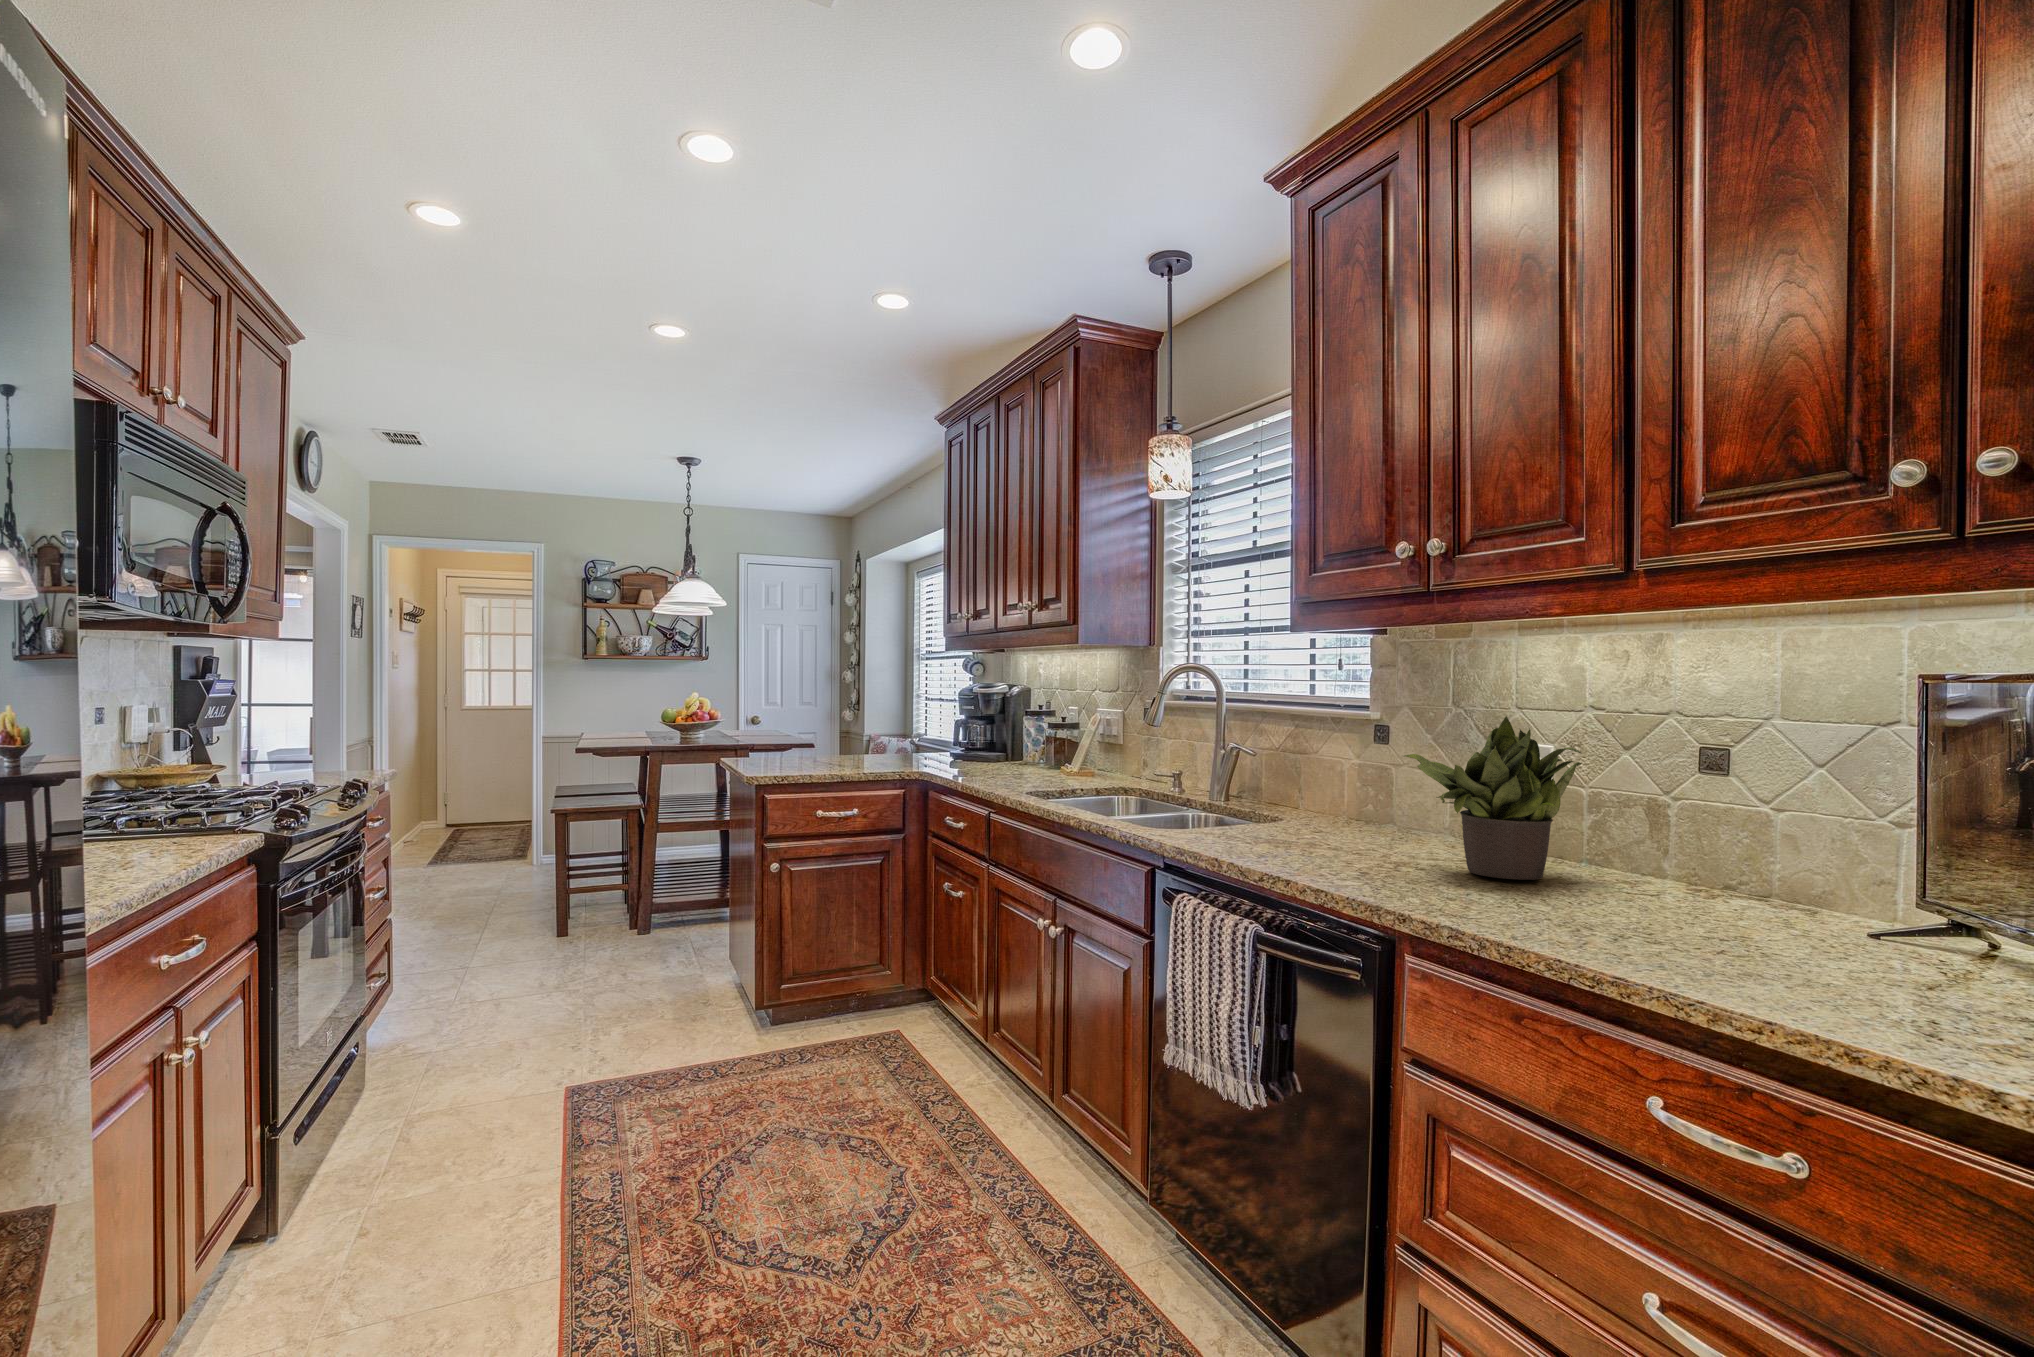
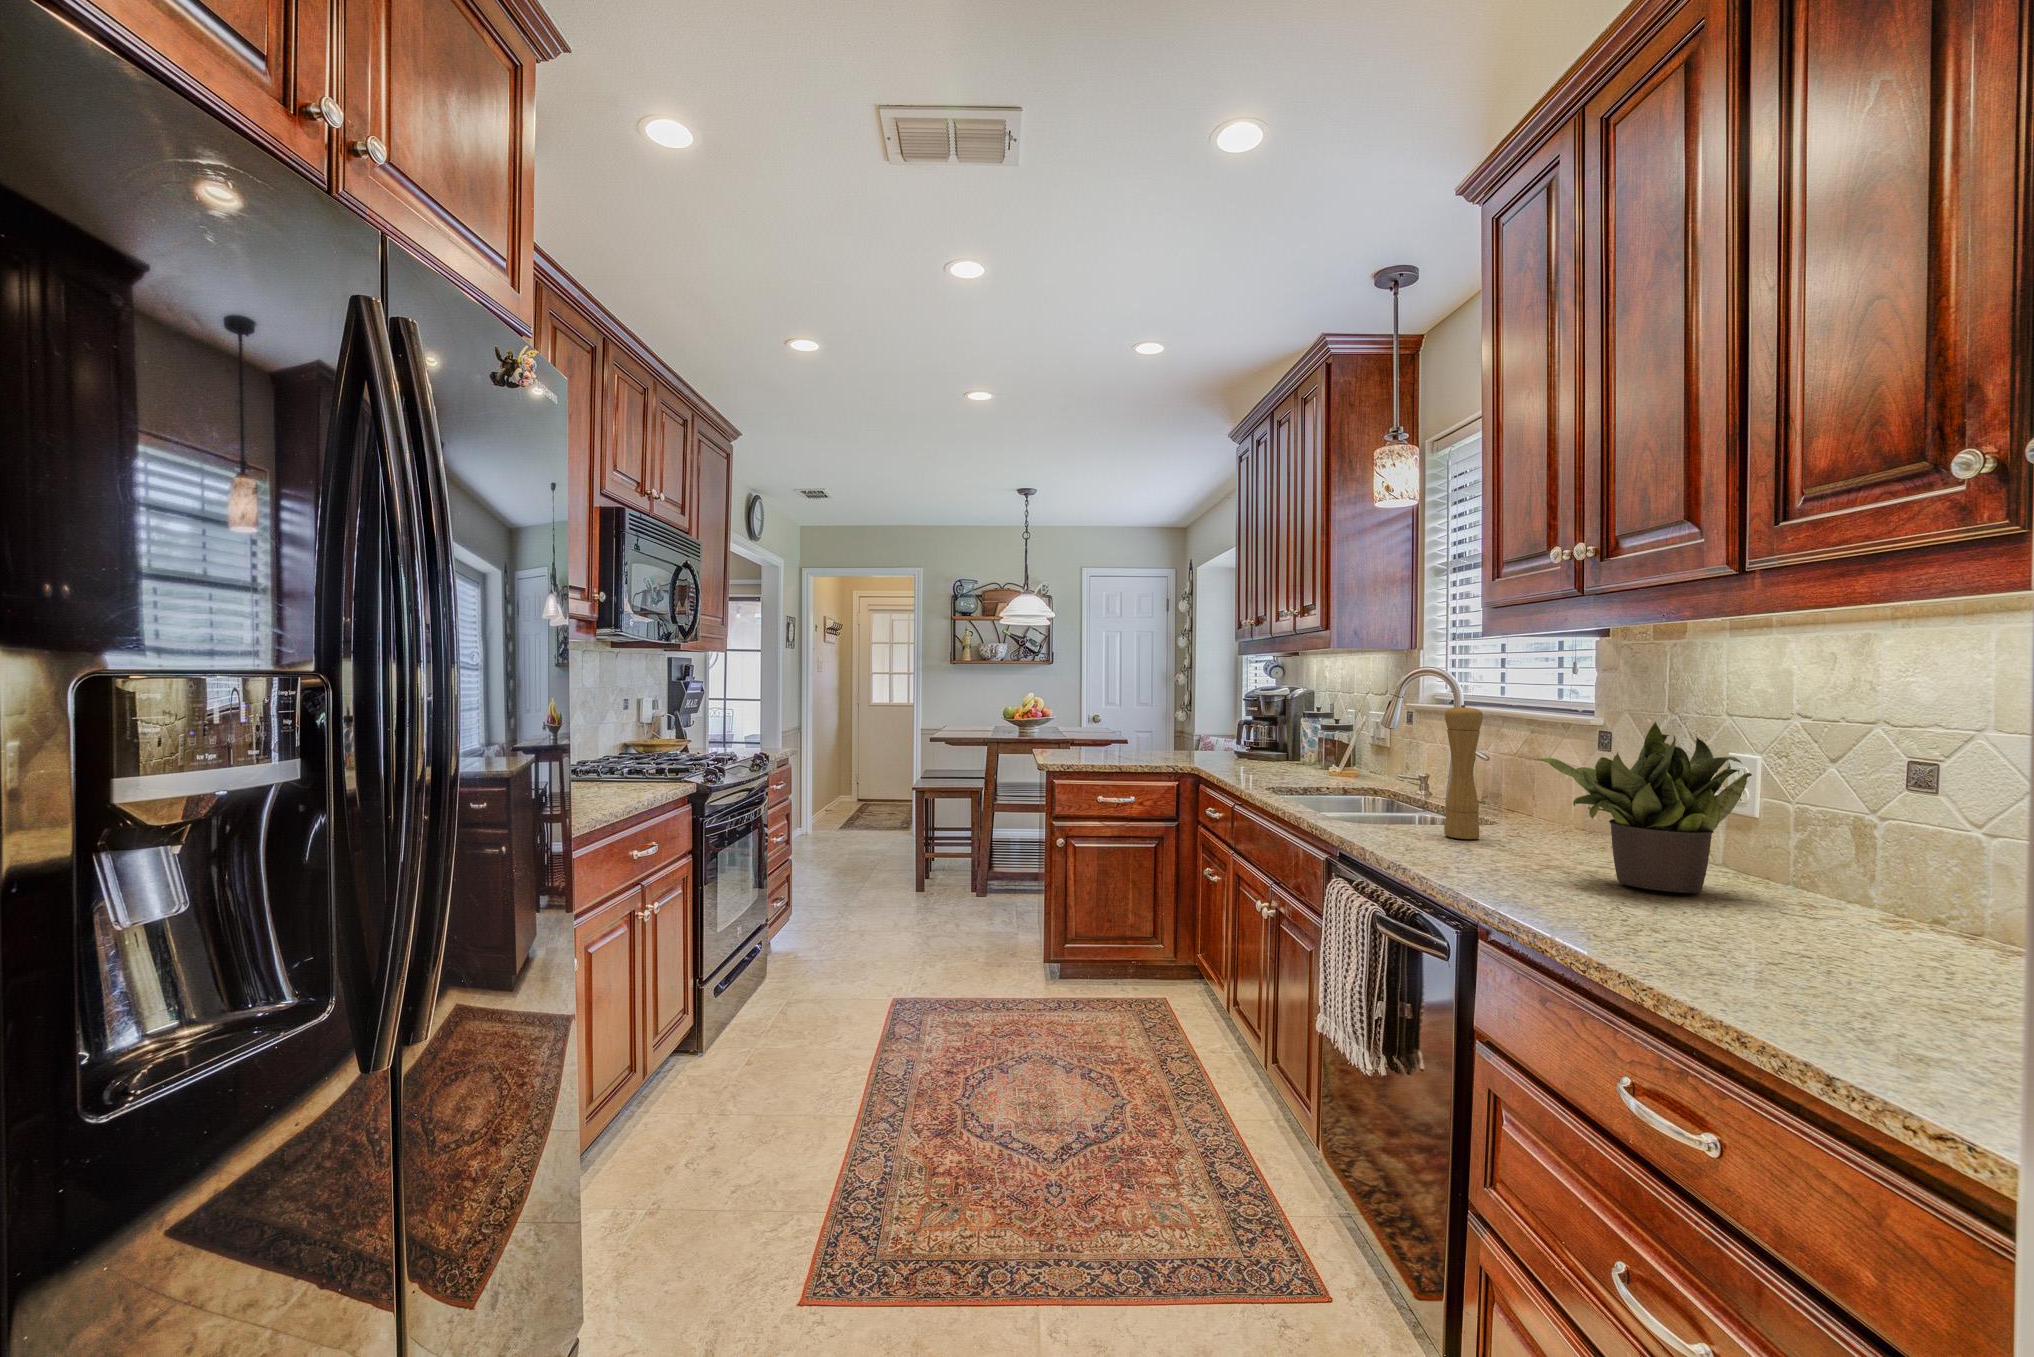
pepper mill: none [1264,702,1301,837] -> present [1444,705,1483,839]

